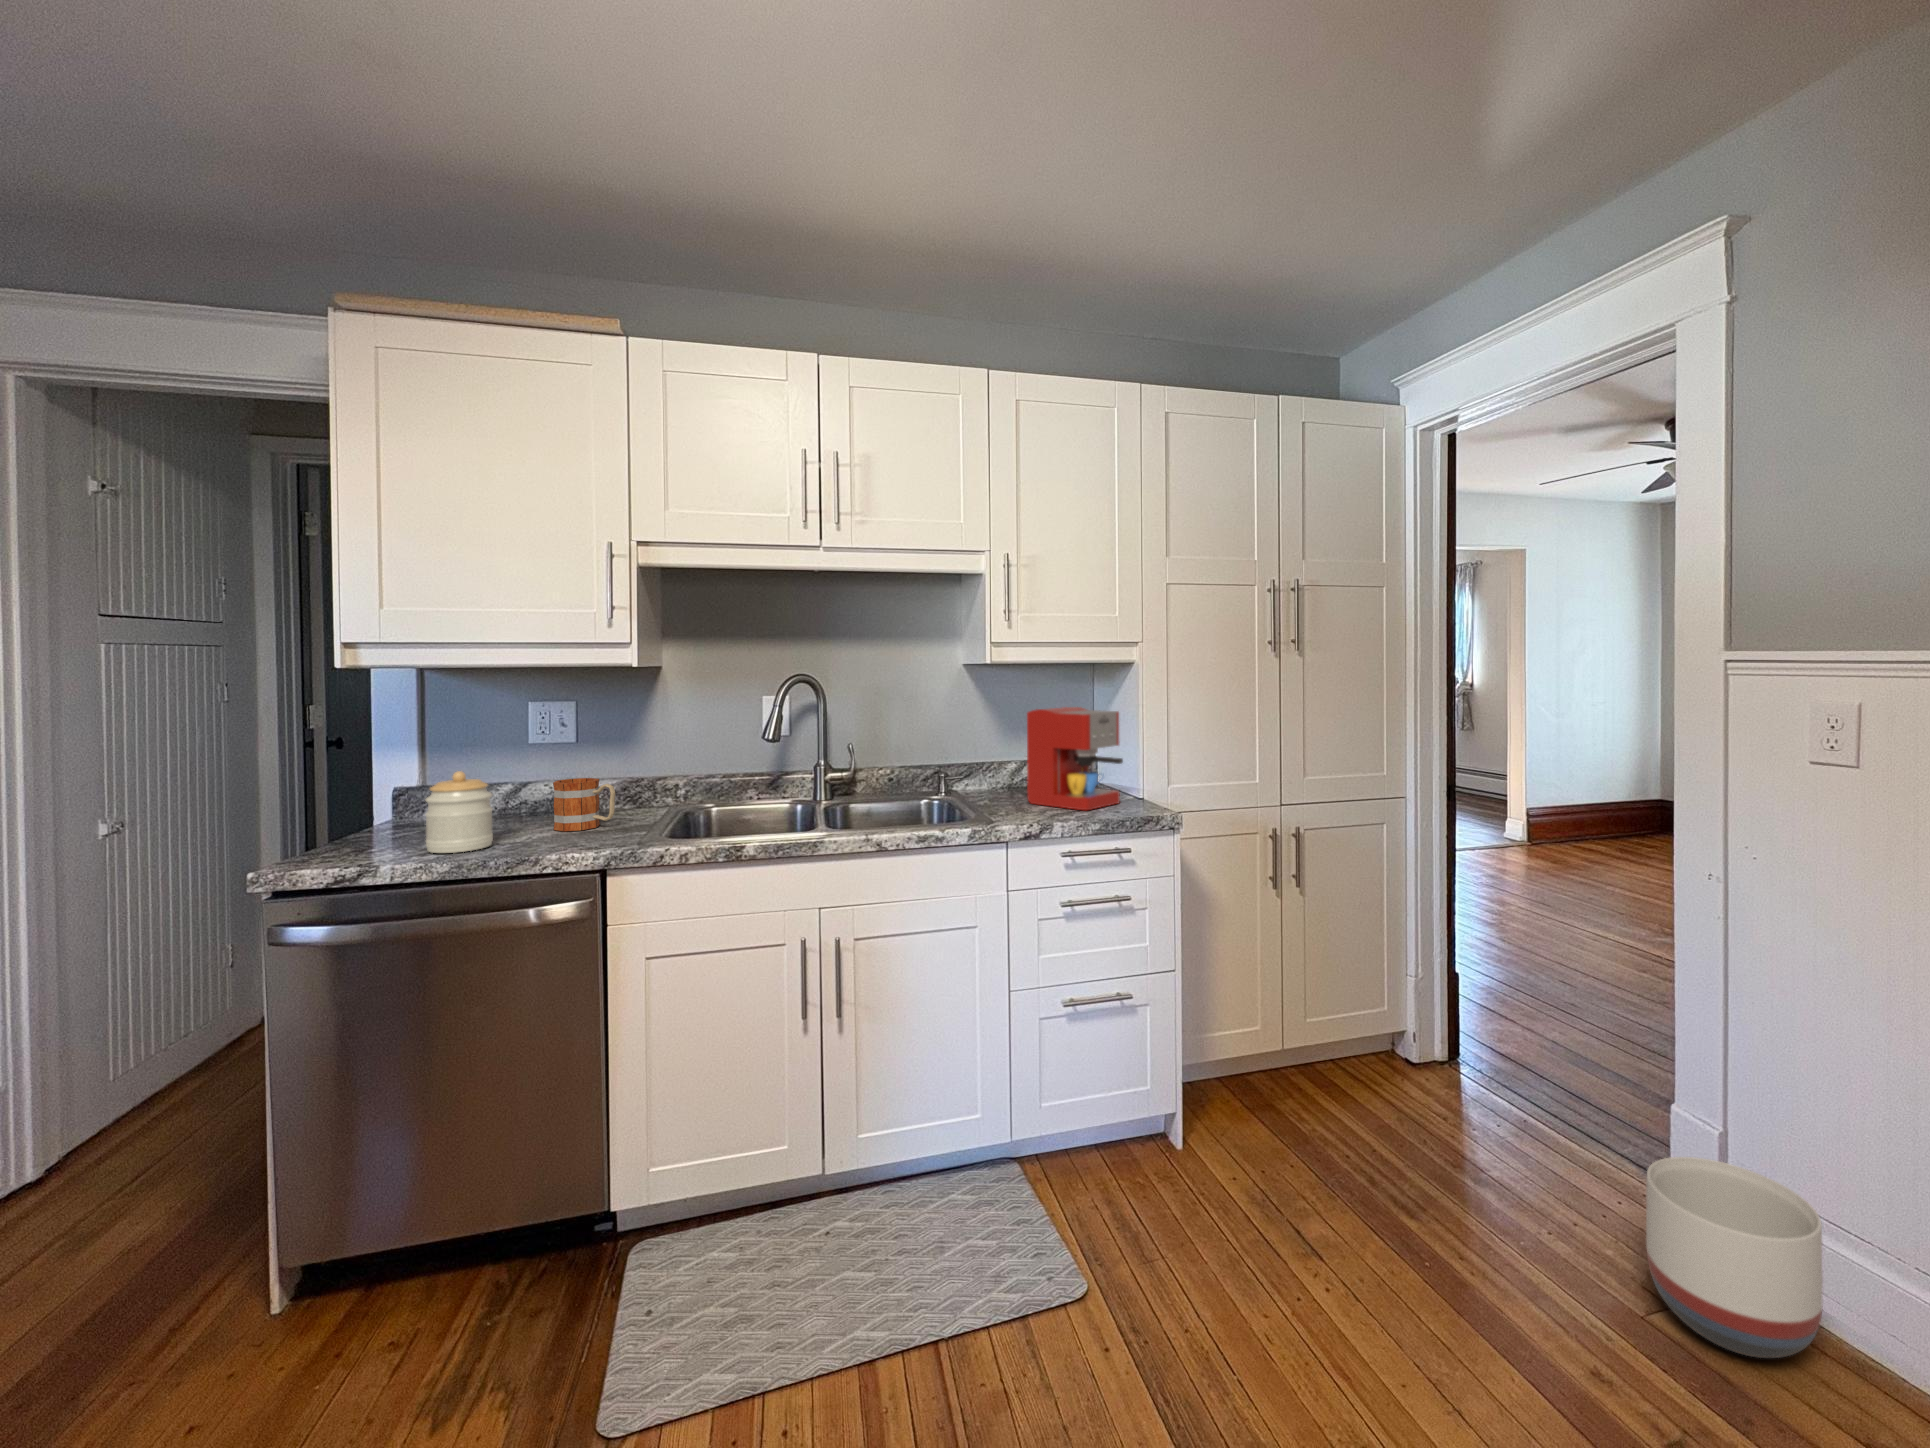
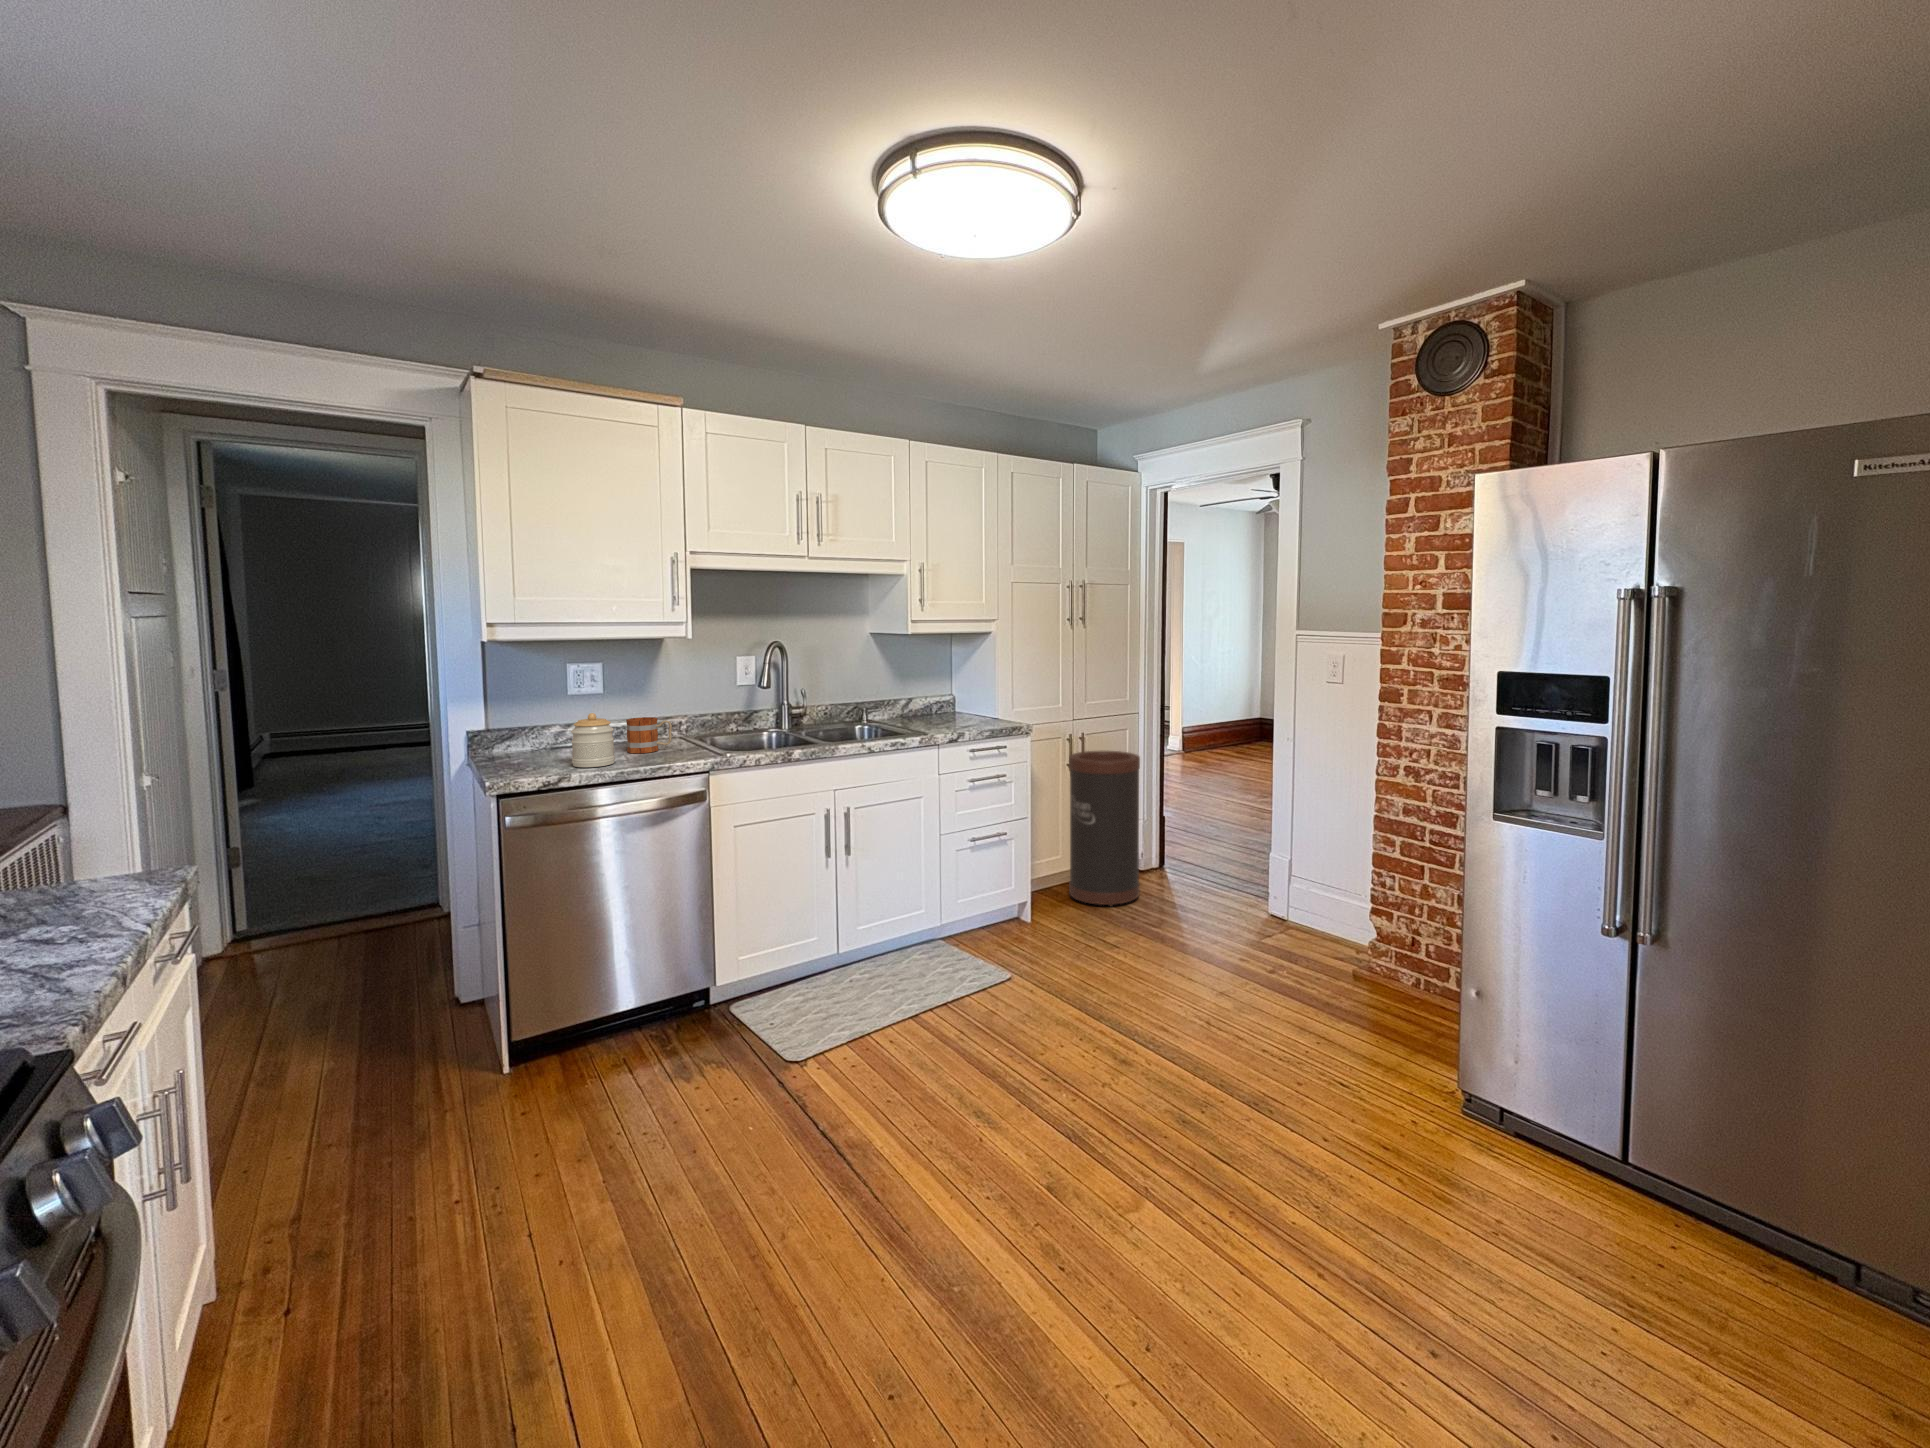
coffee maker: present [1027,707,1123,811] -> none [924,661,989,726]
trash can: none [1269,858,1396,1140] -> present [1069,751,1140,907]
planter: present [1646,1157,1823,1358] -> none [1263,872,1329,948]

